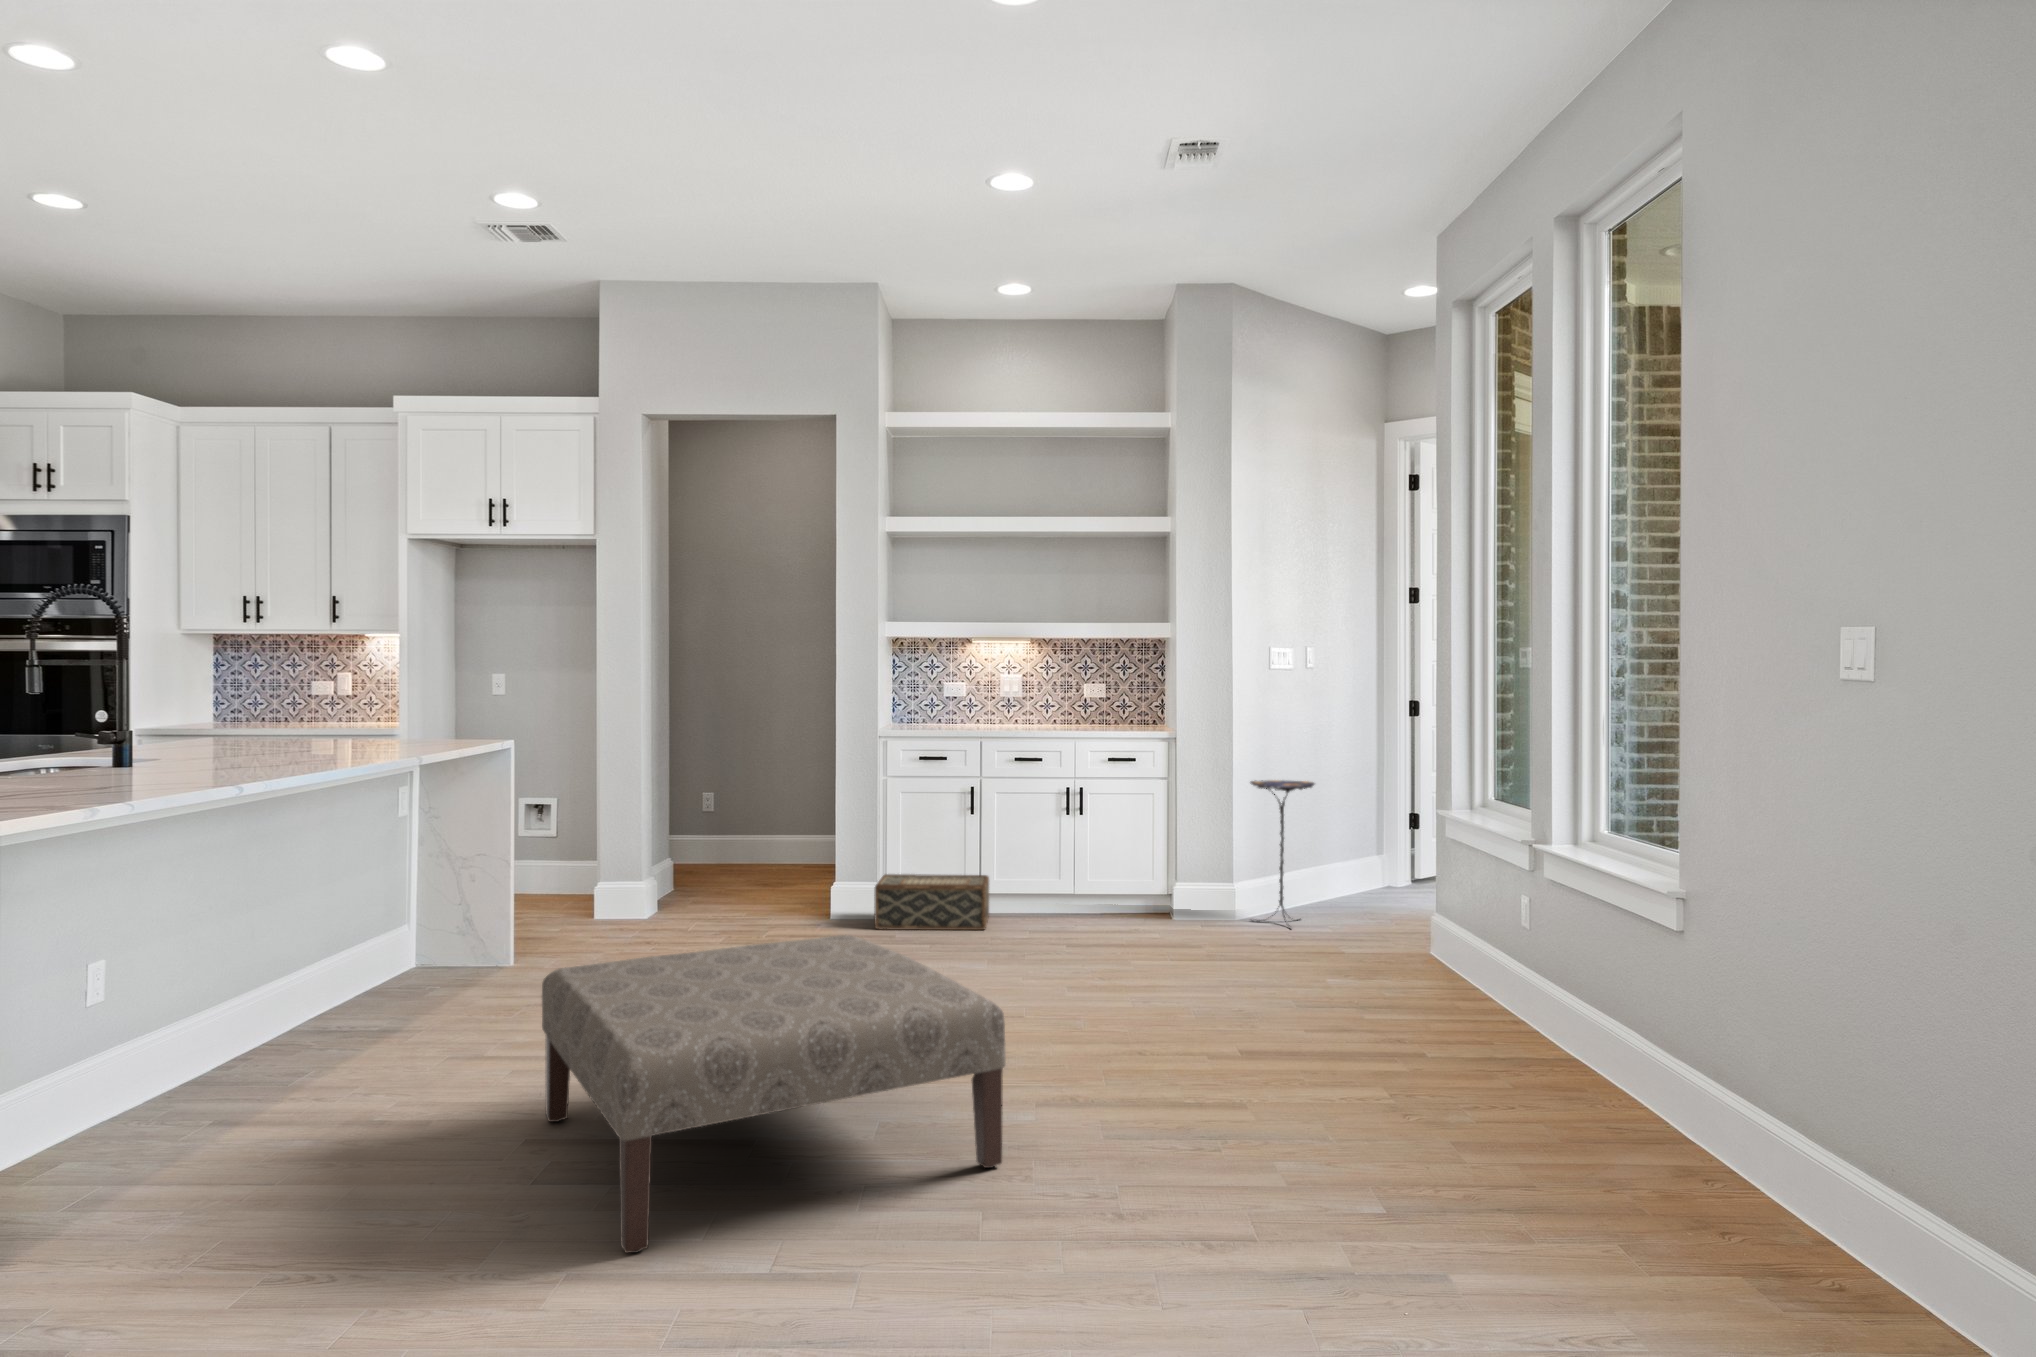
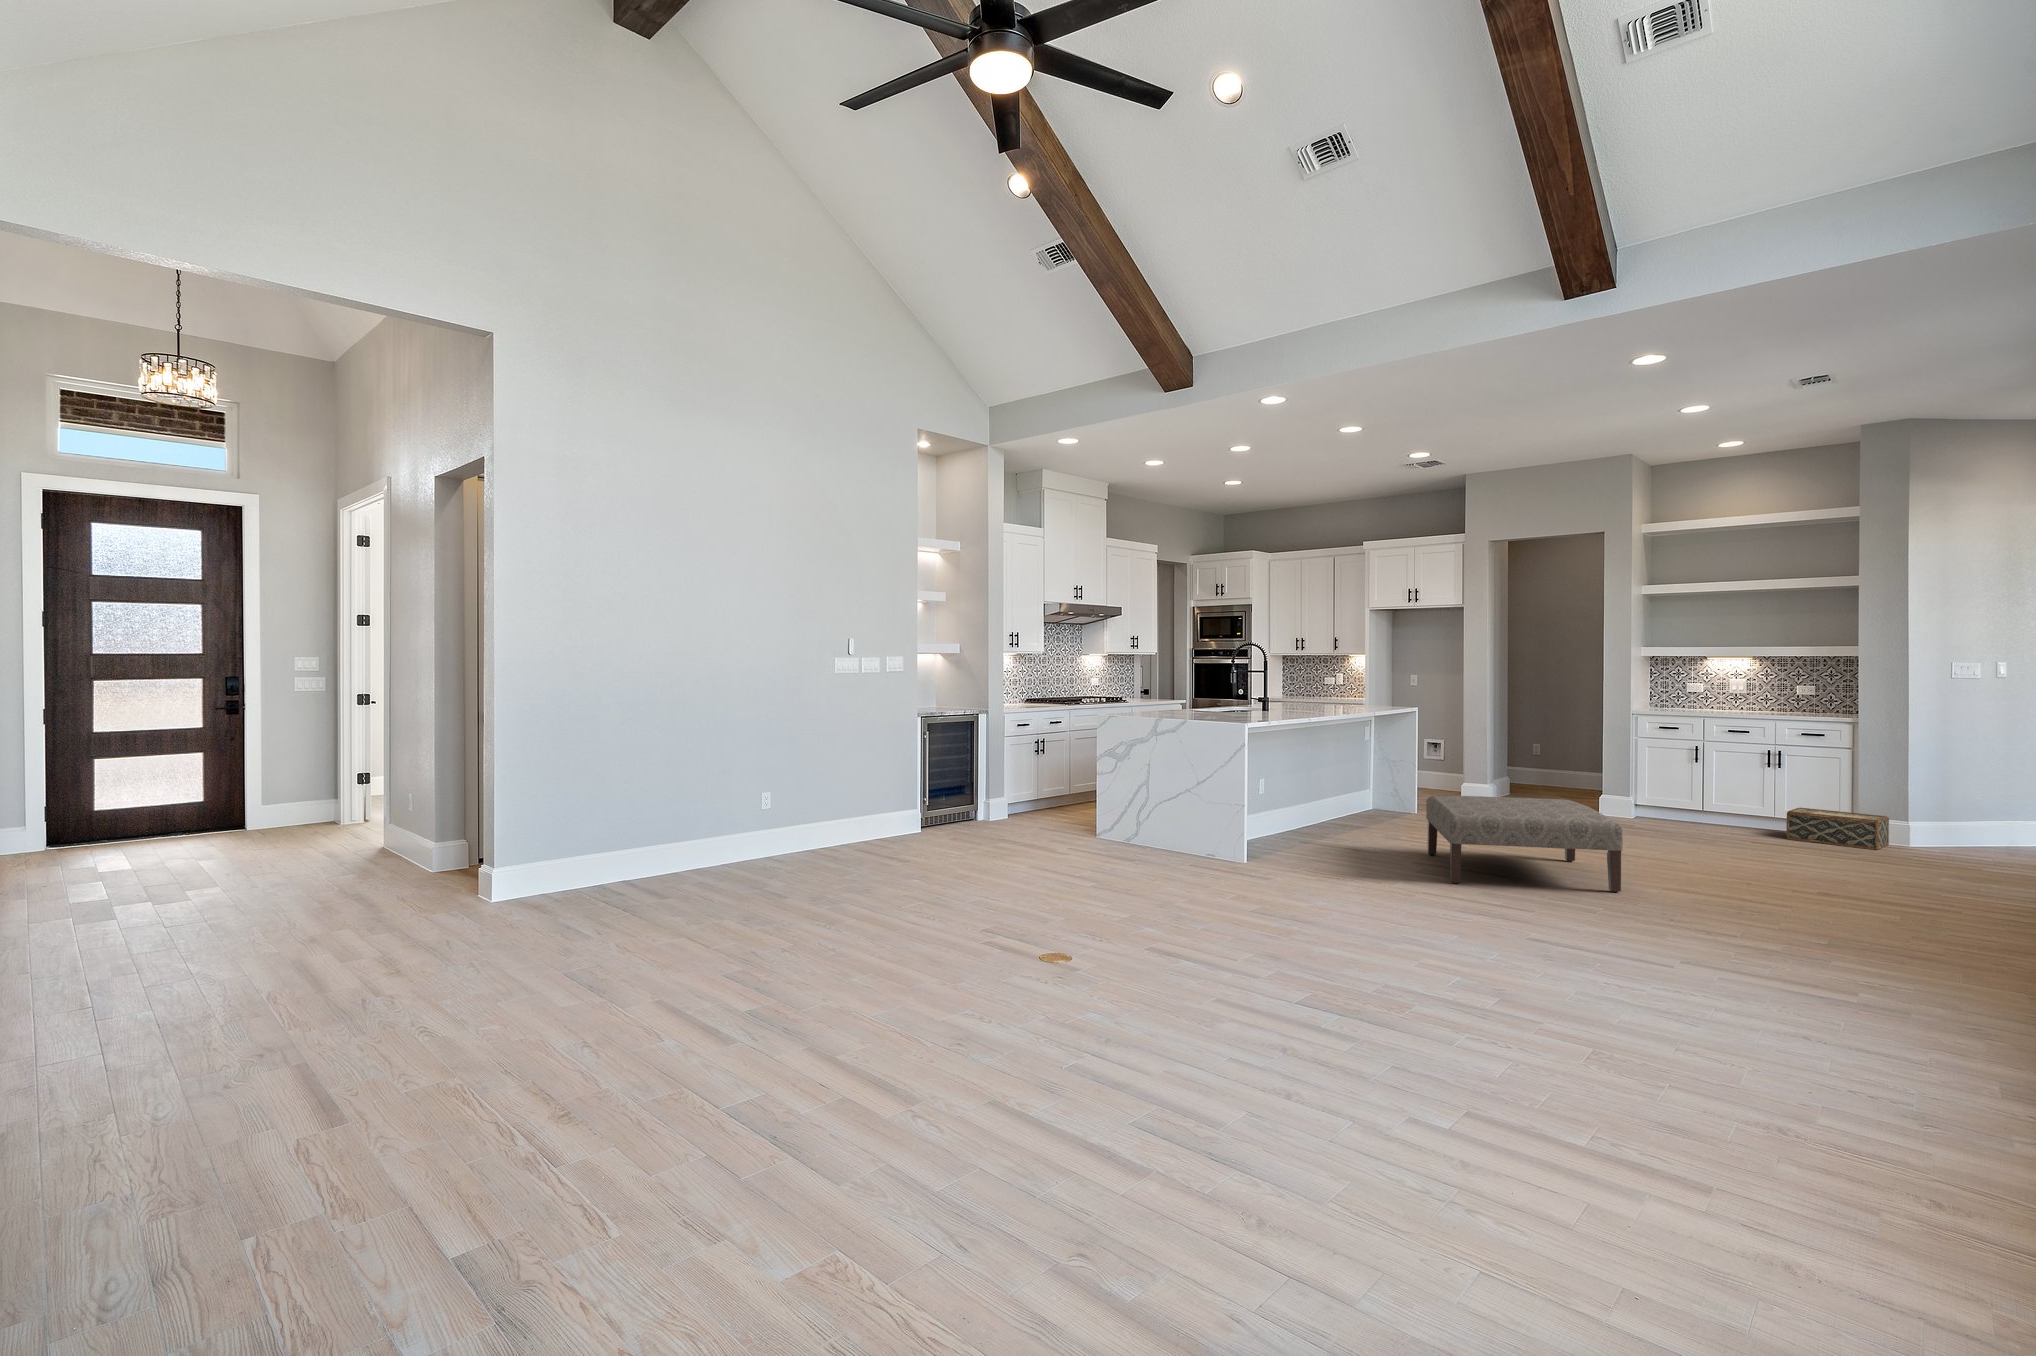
side table: present [1250,780,1314,920] -> none [1920,754,1983,856]
woven basket: present [874,874,989,930] -> present [1787,808,1889,850]

